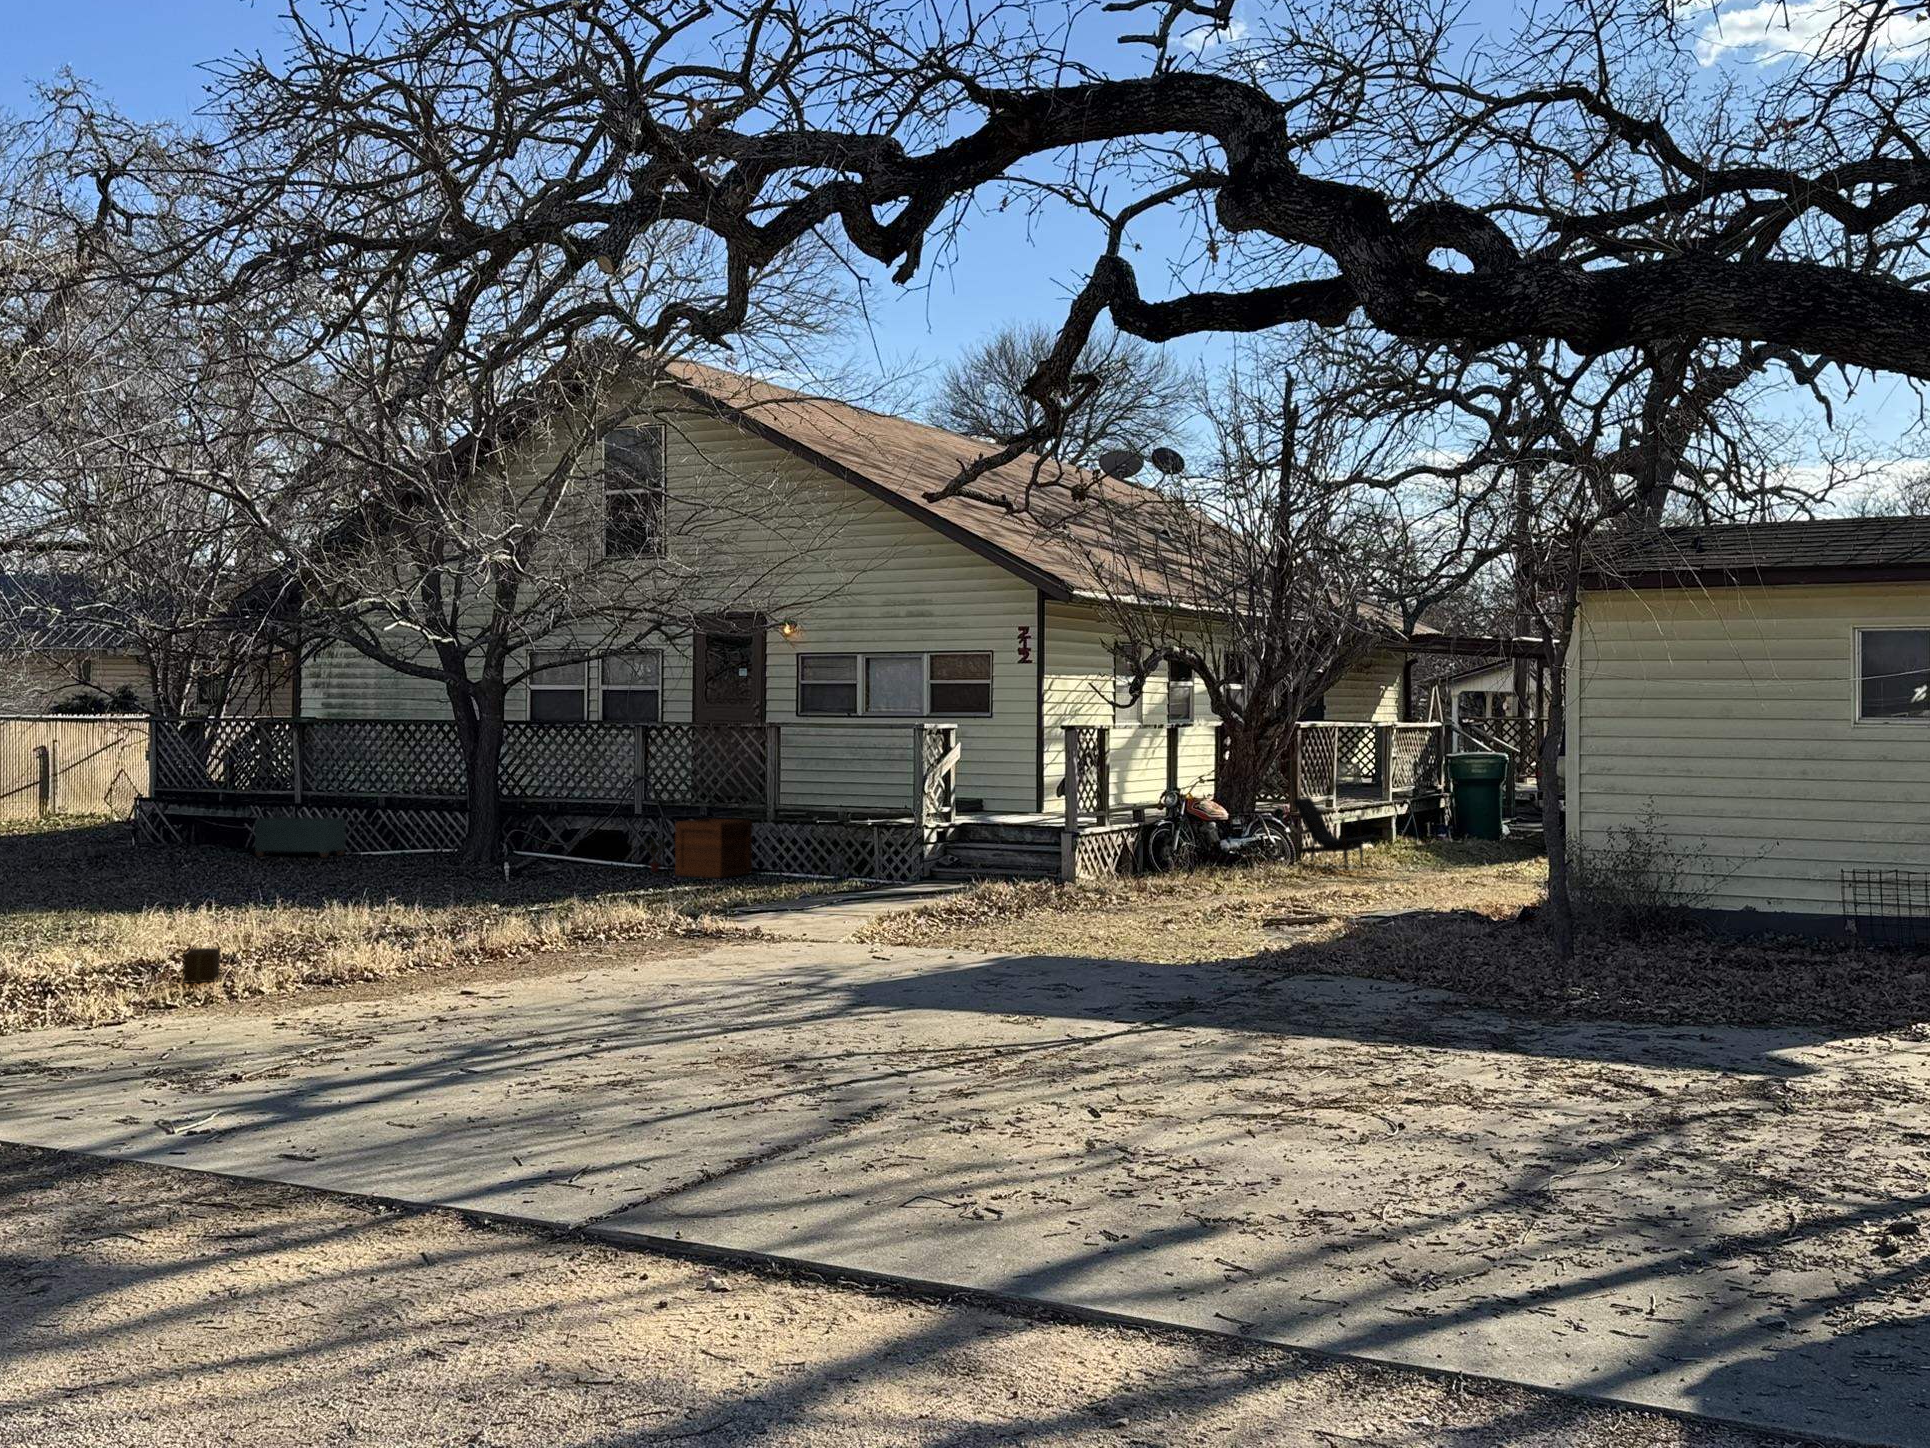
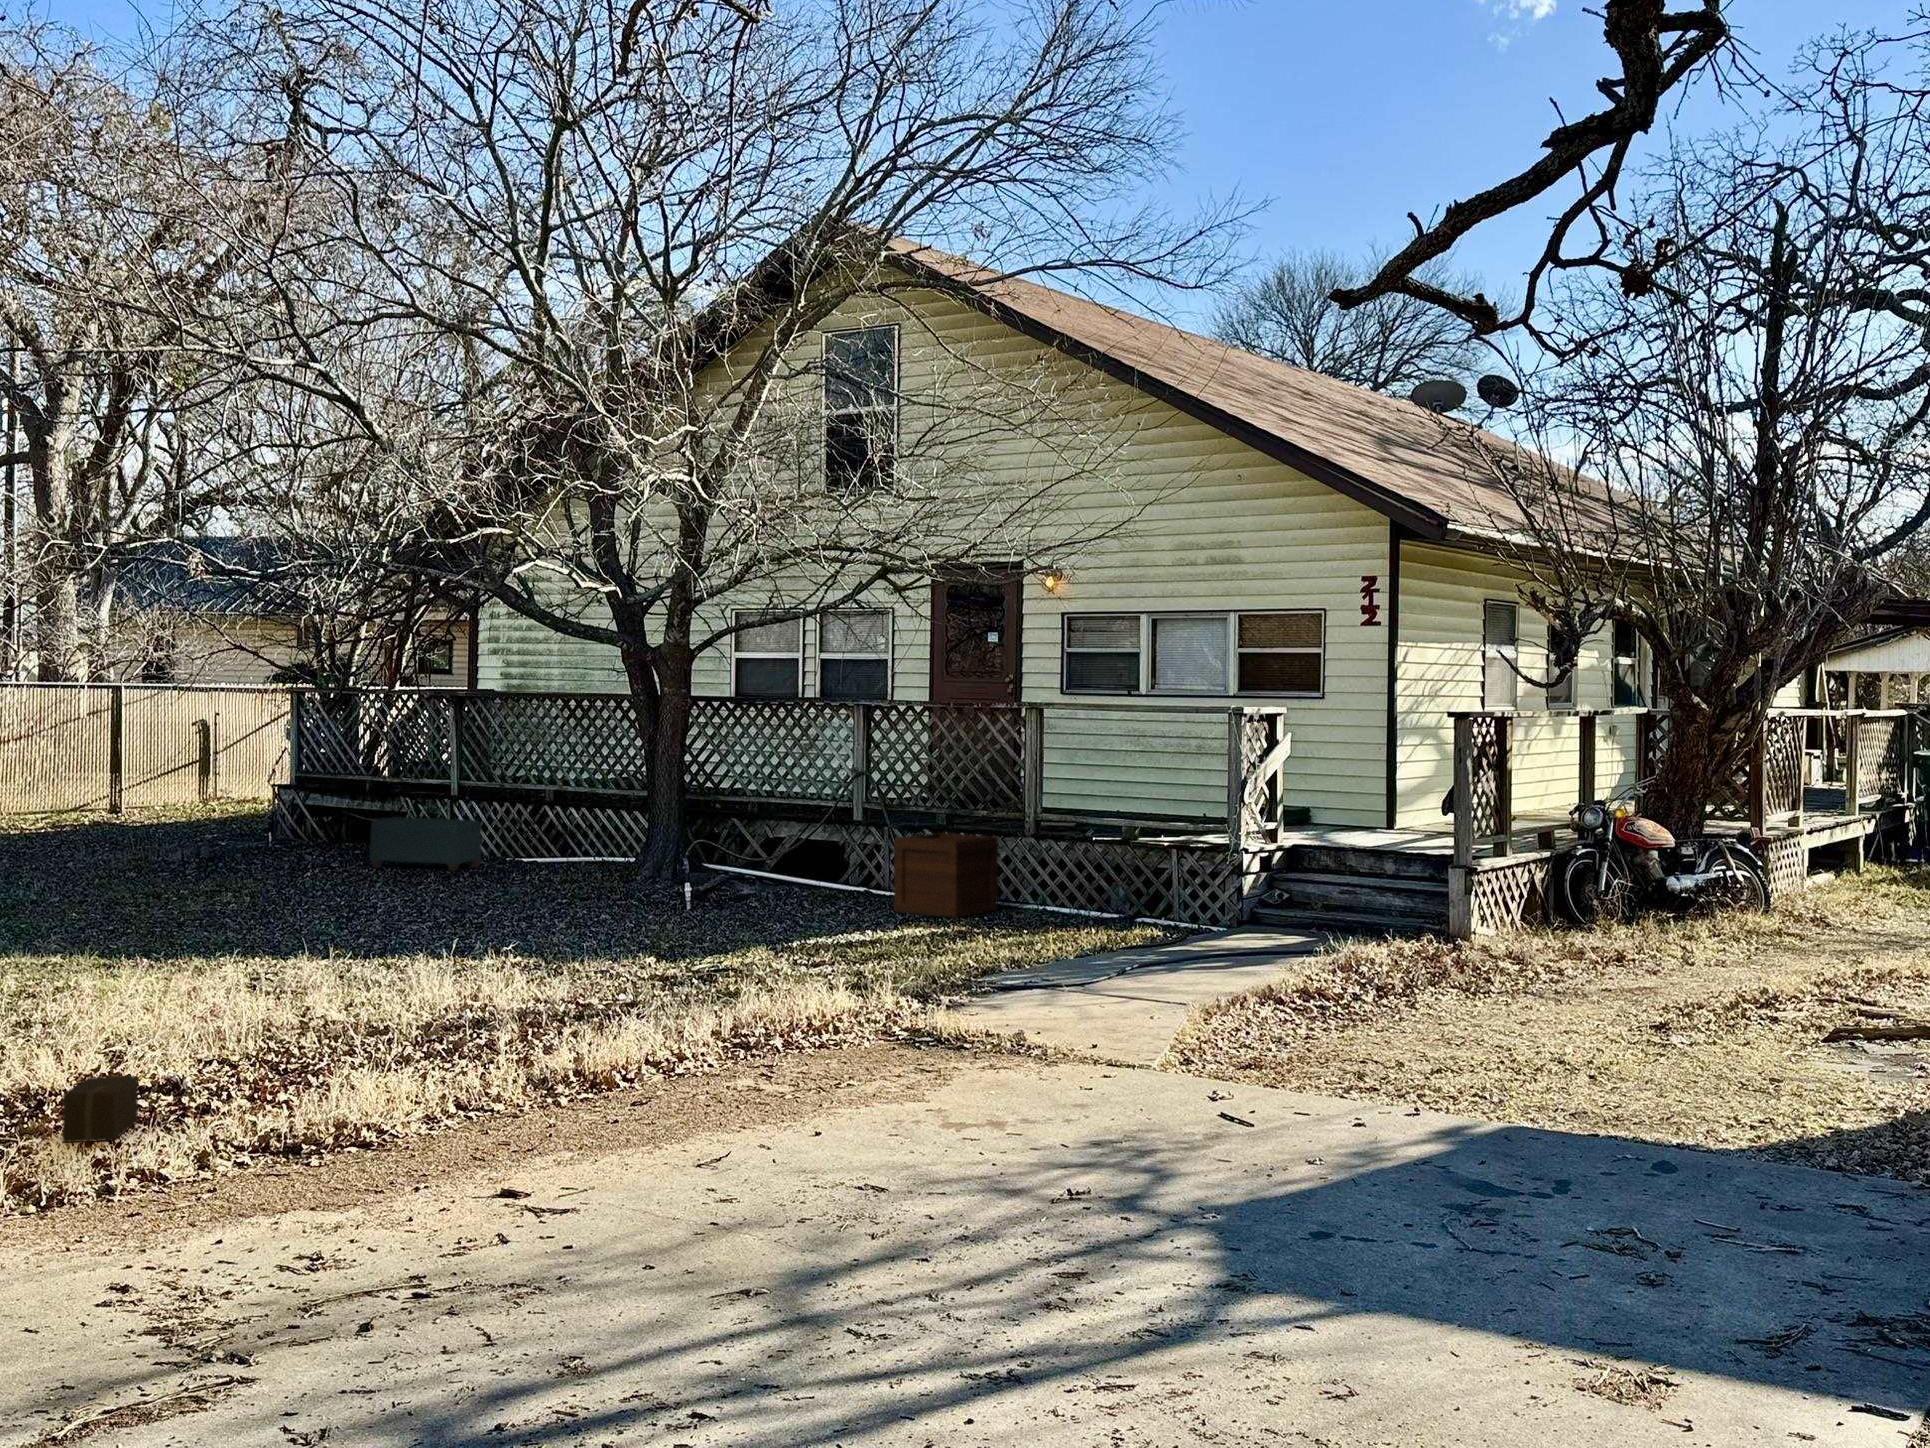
lounge chair: present [1293,797,1371,869] -> none [1763,812,1879,920]
potted plant: present [644,837,670,872] -> none [844,855,892,904]

